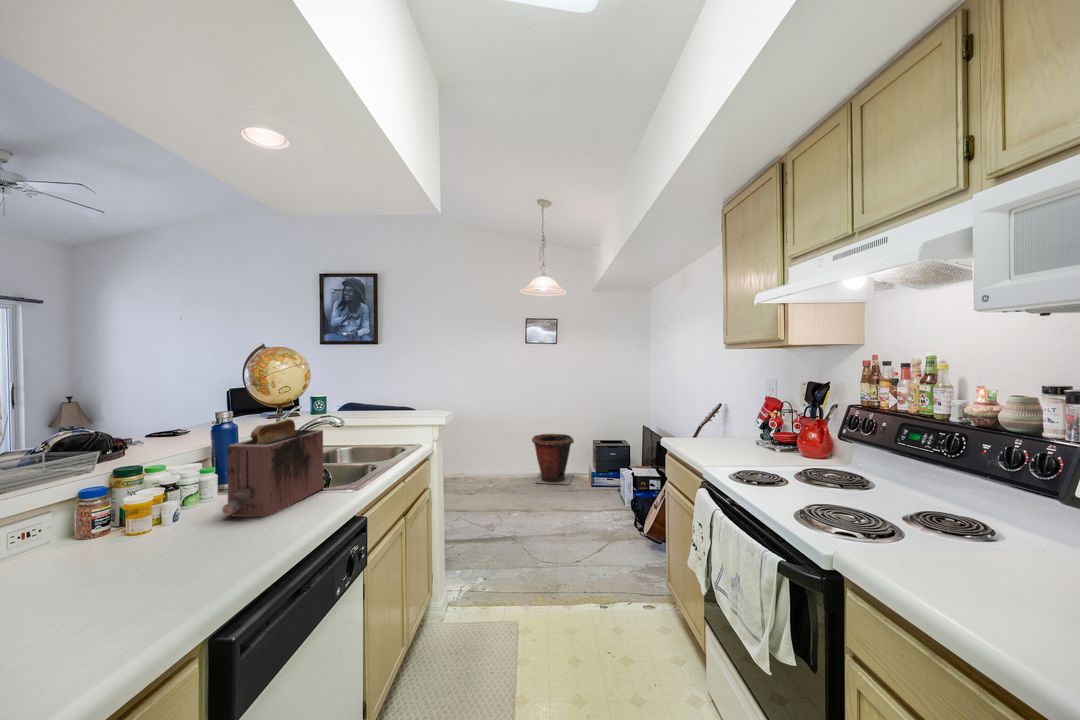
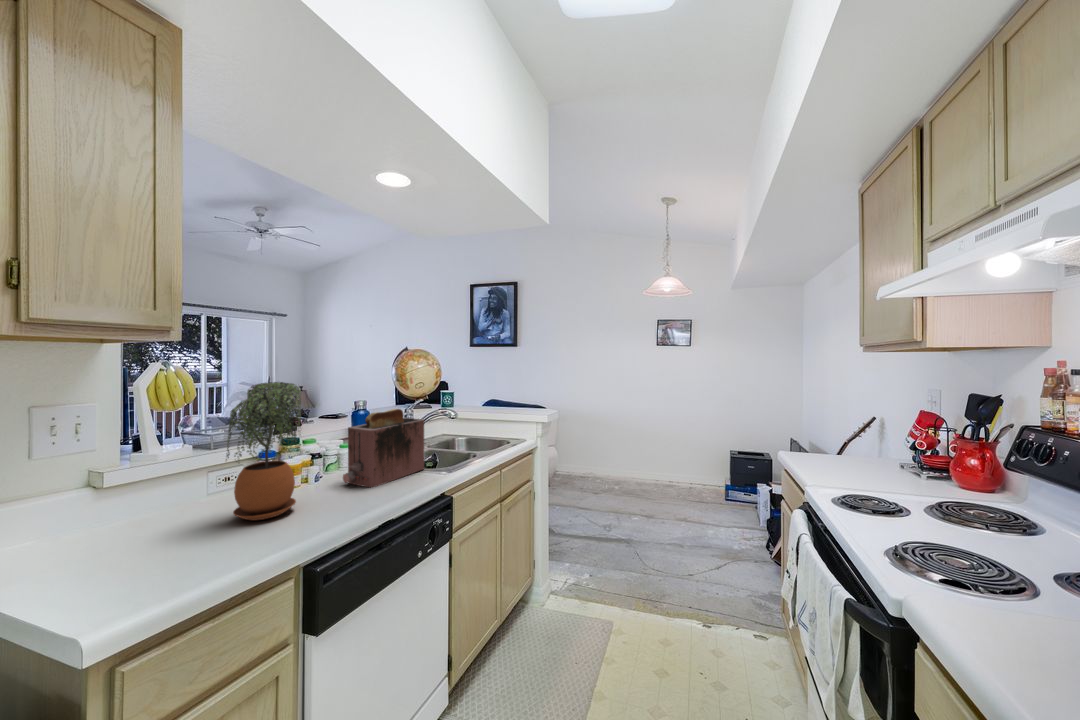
potted plant: none [61,389,183,581] -> present [226,382,301,520]
trash can: present [532,434,574,485] -> none [657,437,704,492]

